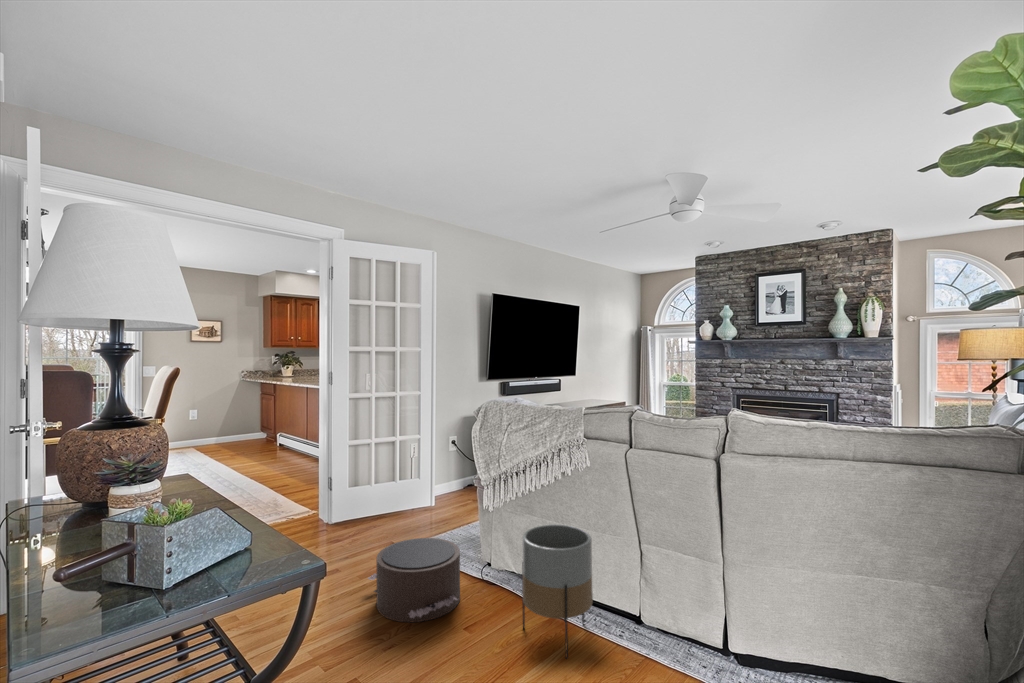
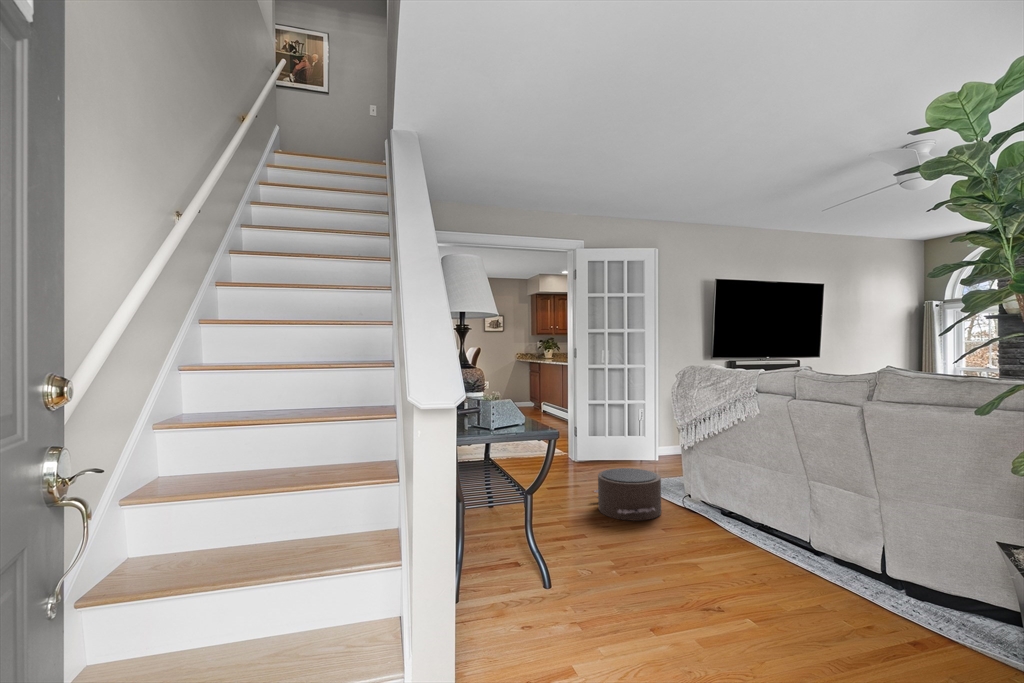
planter: present [522,525,593,659] -> none [701,460,761,556]

